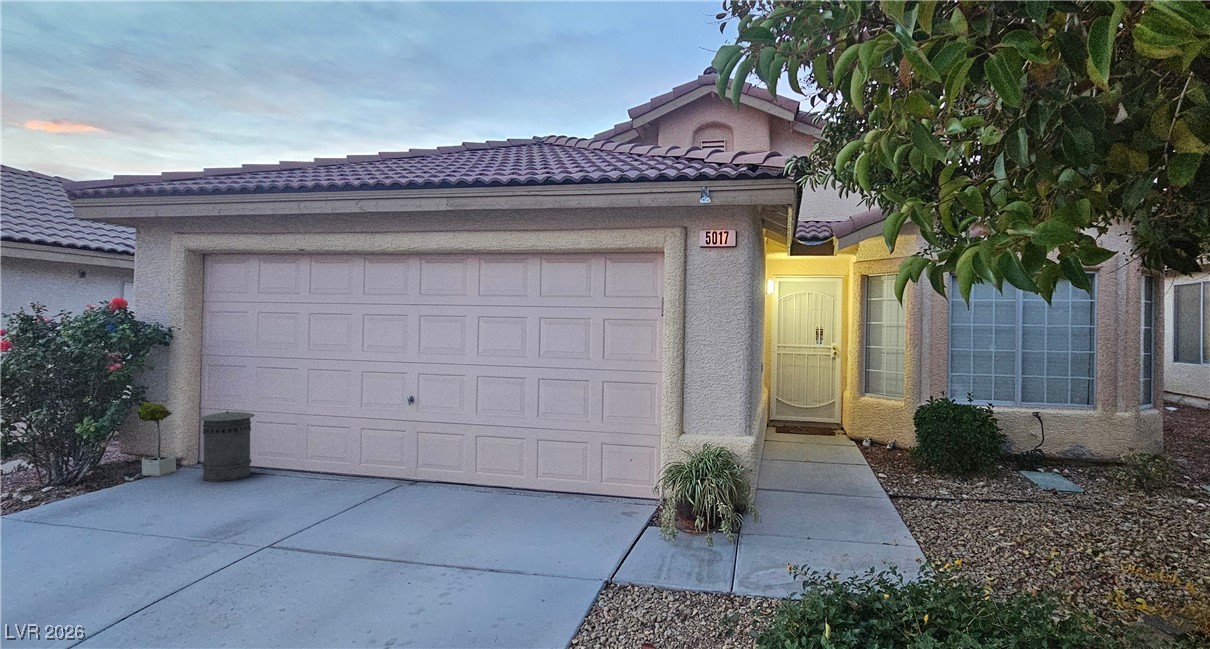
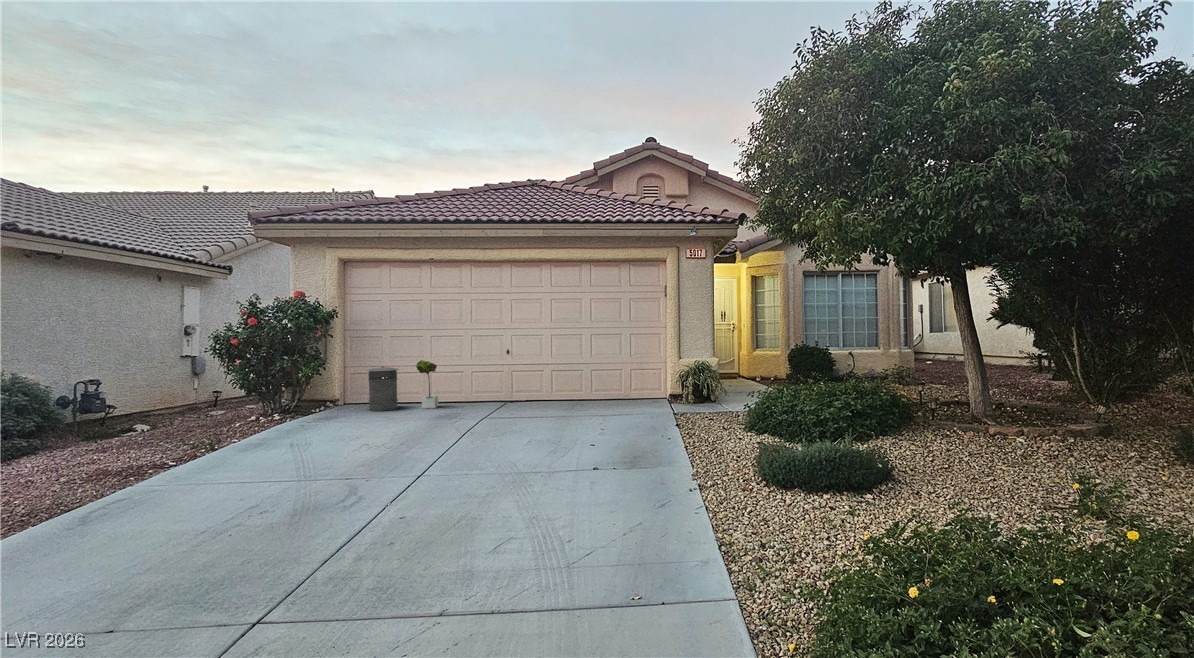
potted tree: present [137,402,176,476] -> present [416,360,438,408]

